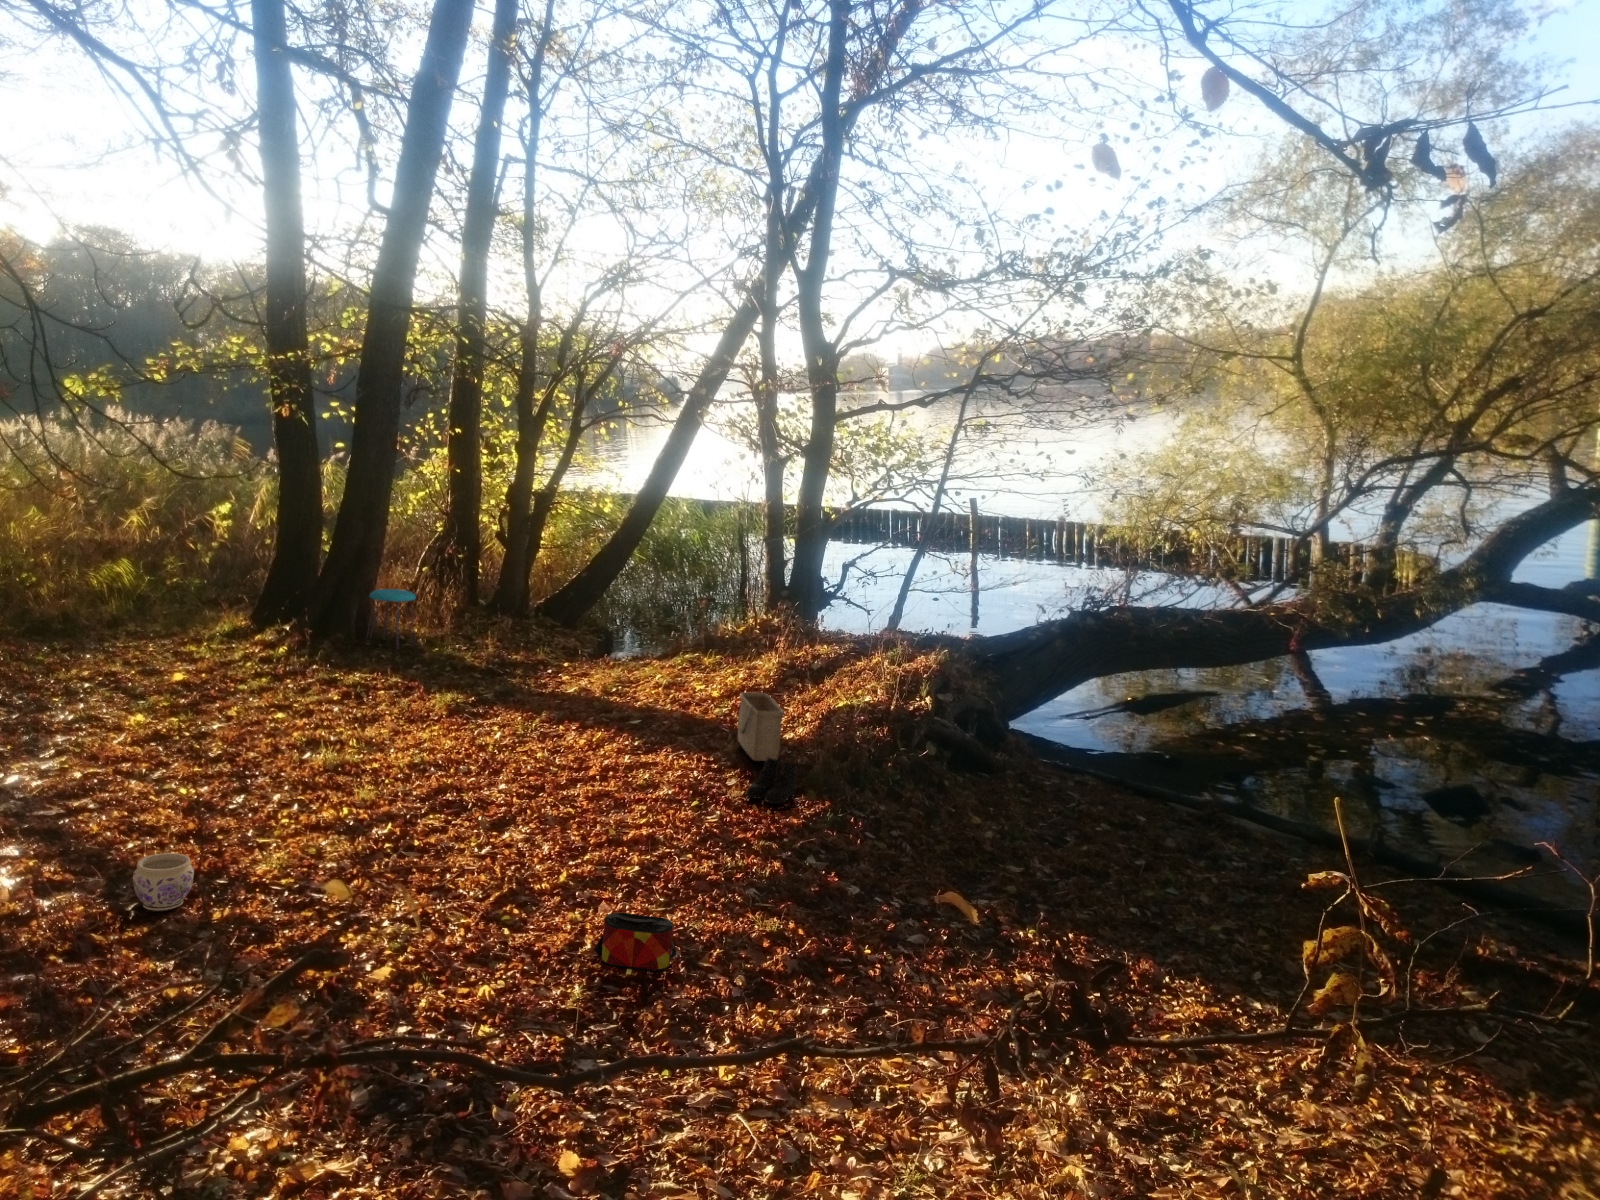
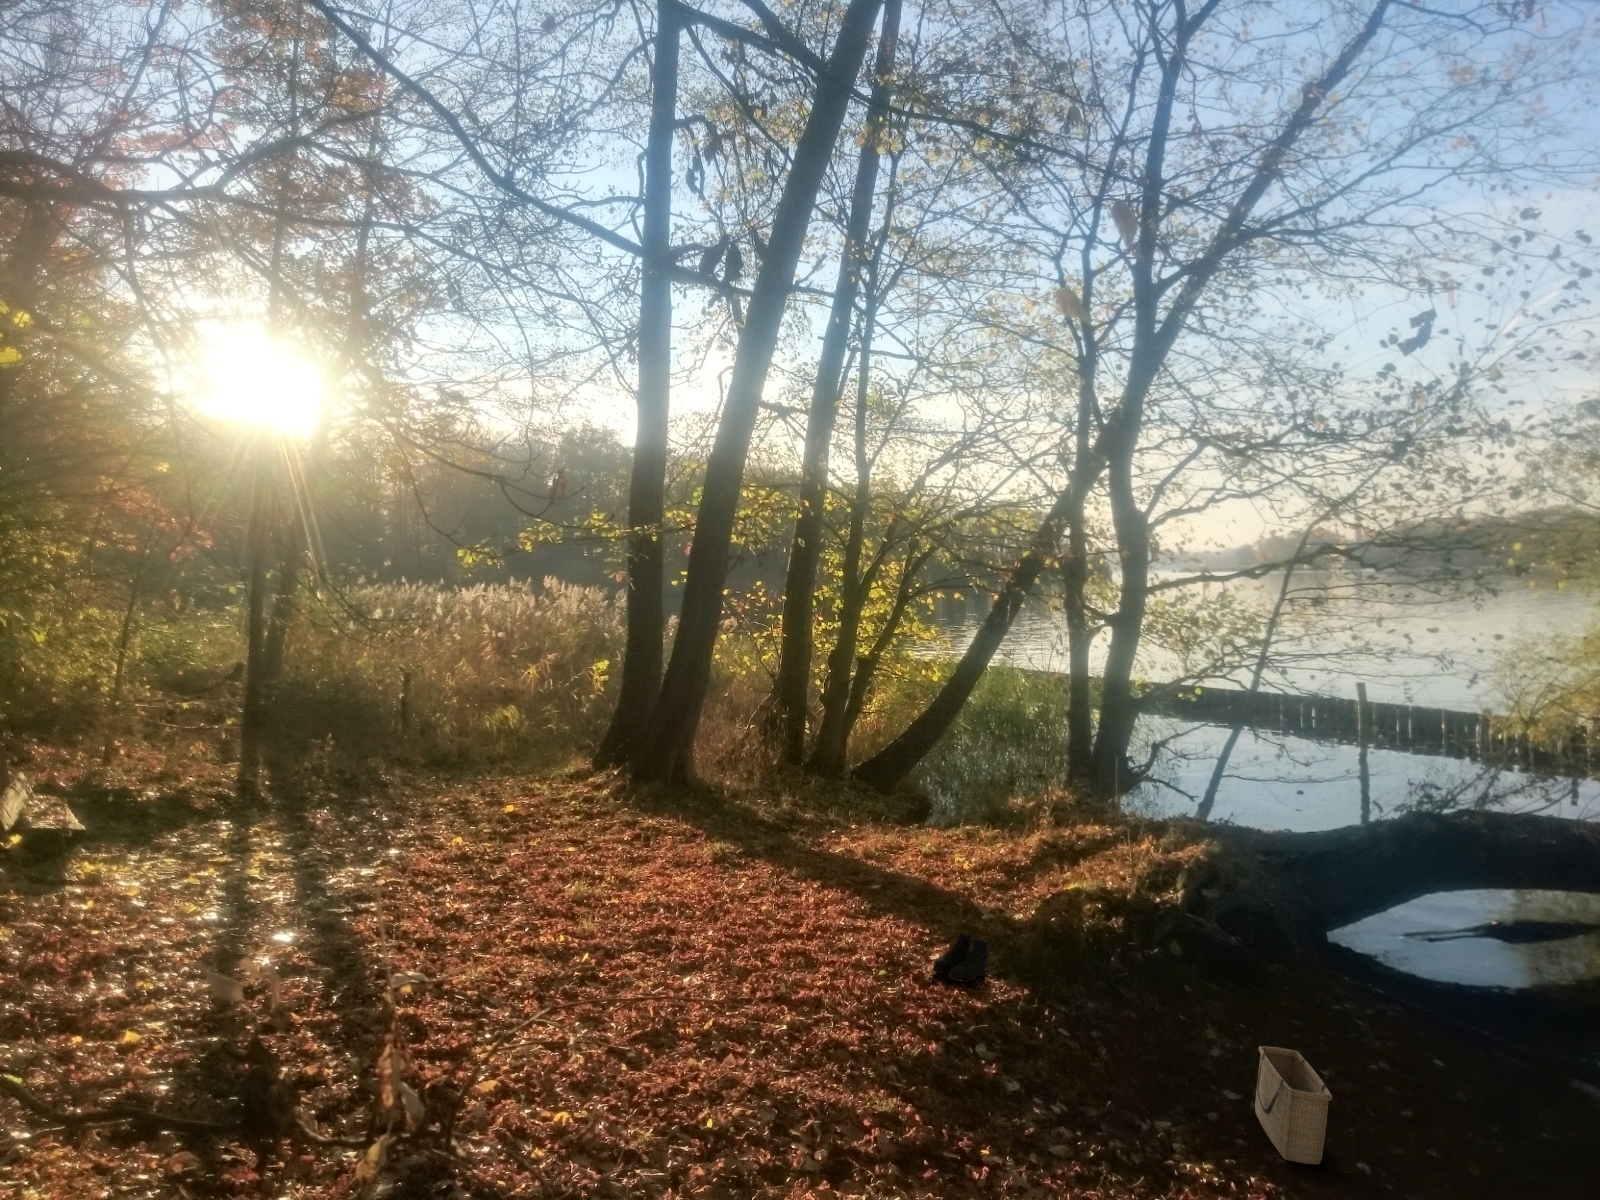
stool: present [367,589,416,649] -> none [682,744,728,800]
basket: present [738,692,784,761] -> present [1255,1046,1332,1164]
planter: present [133,853,194,912] -> none [339,950,389,1002]
bag: present [594,913,676,971] -> none [688,1063,763,1131]

